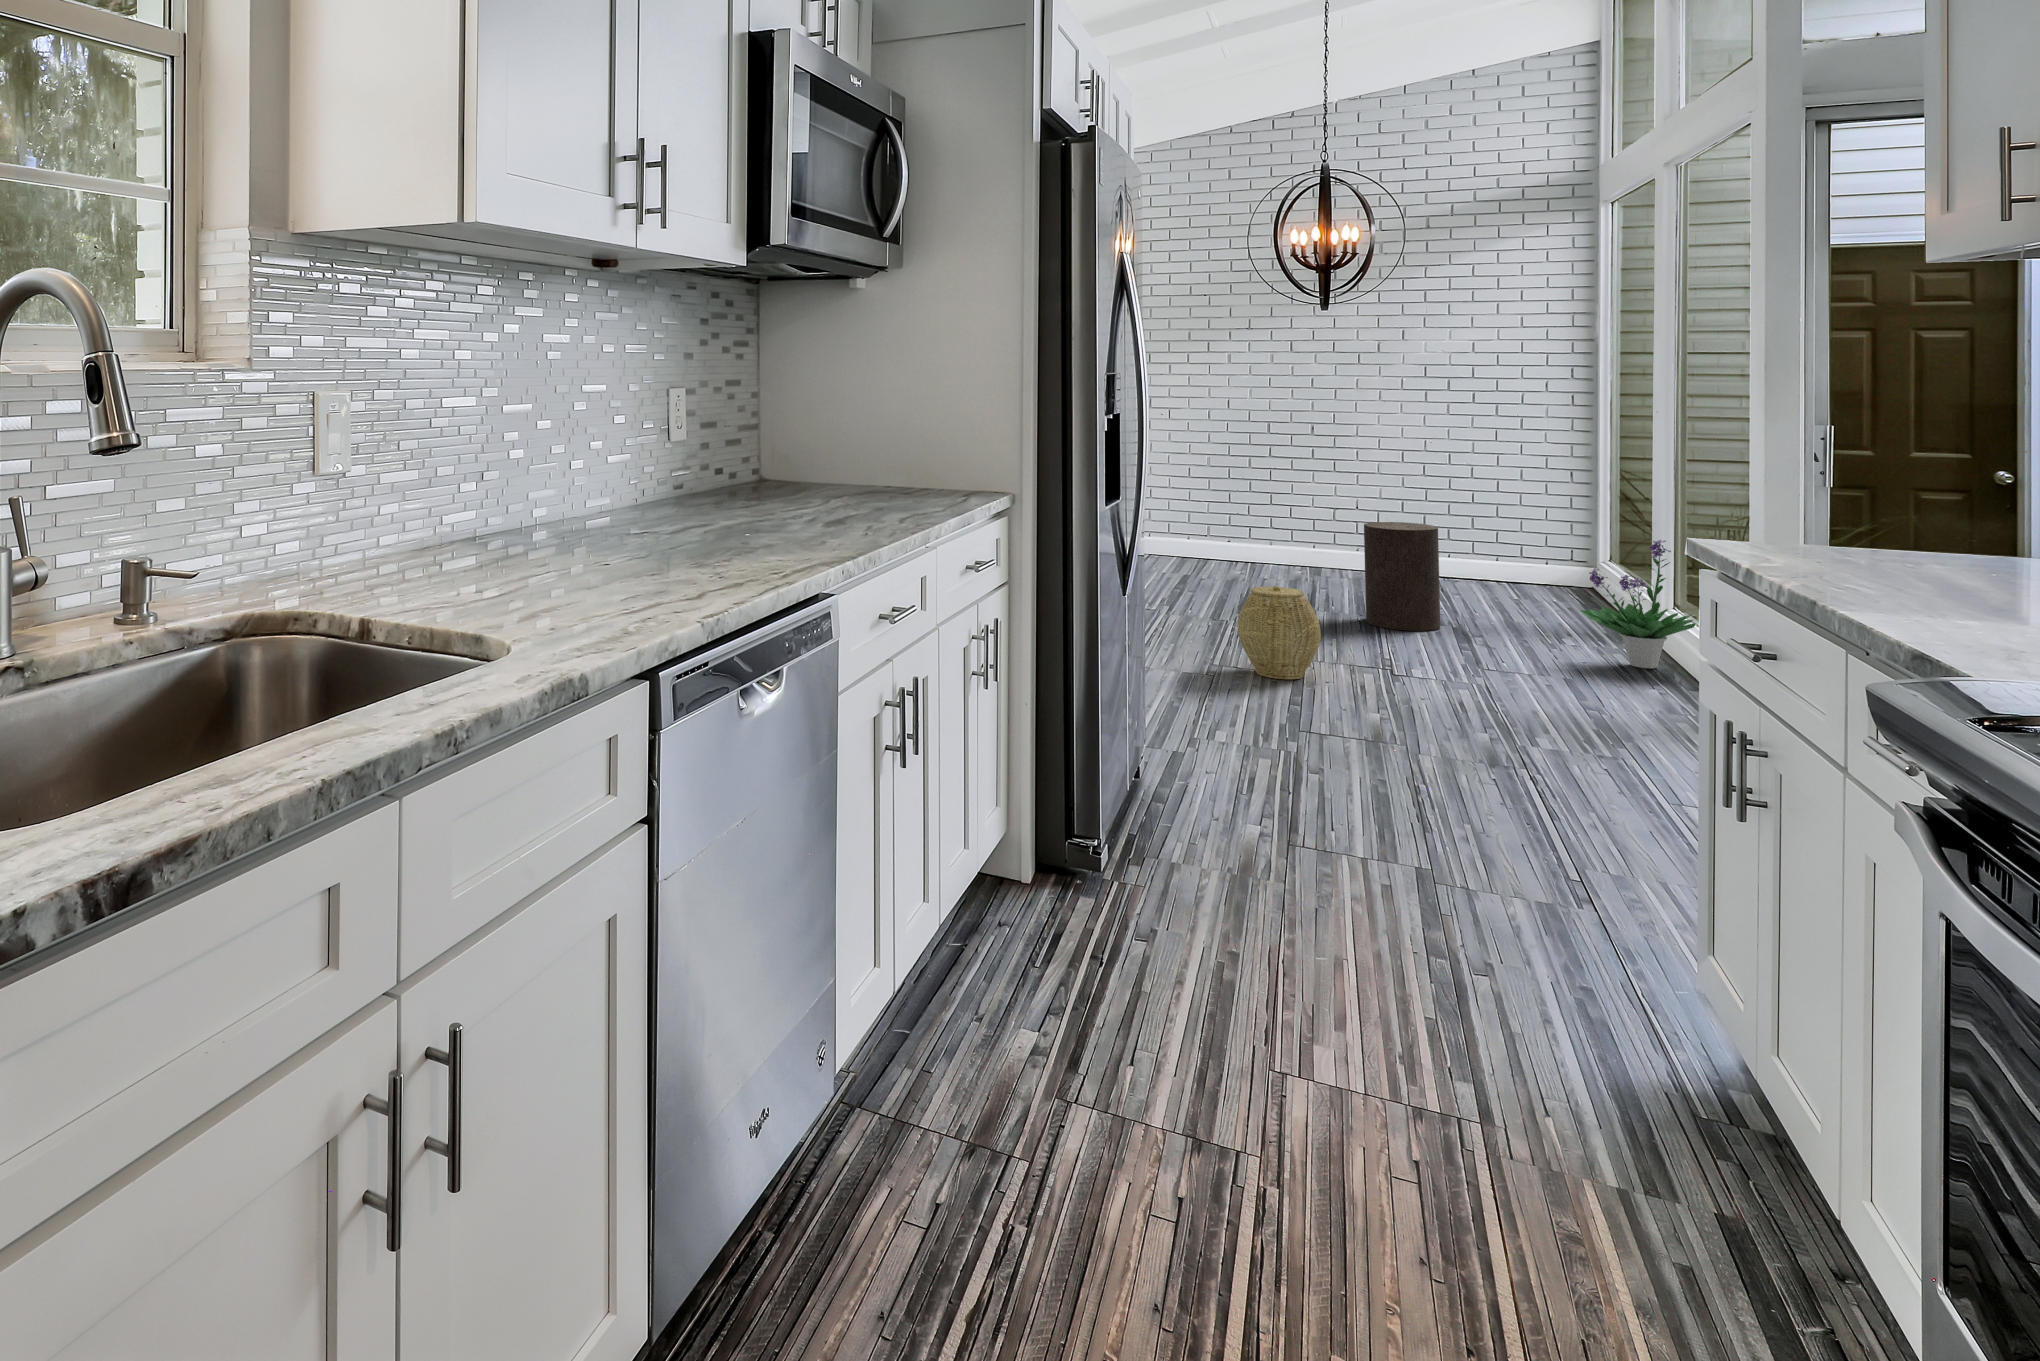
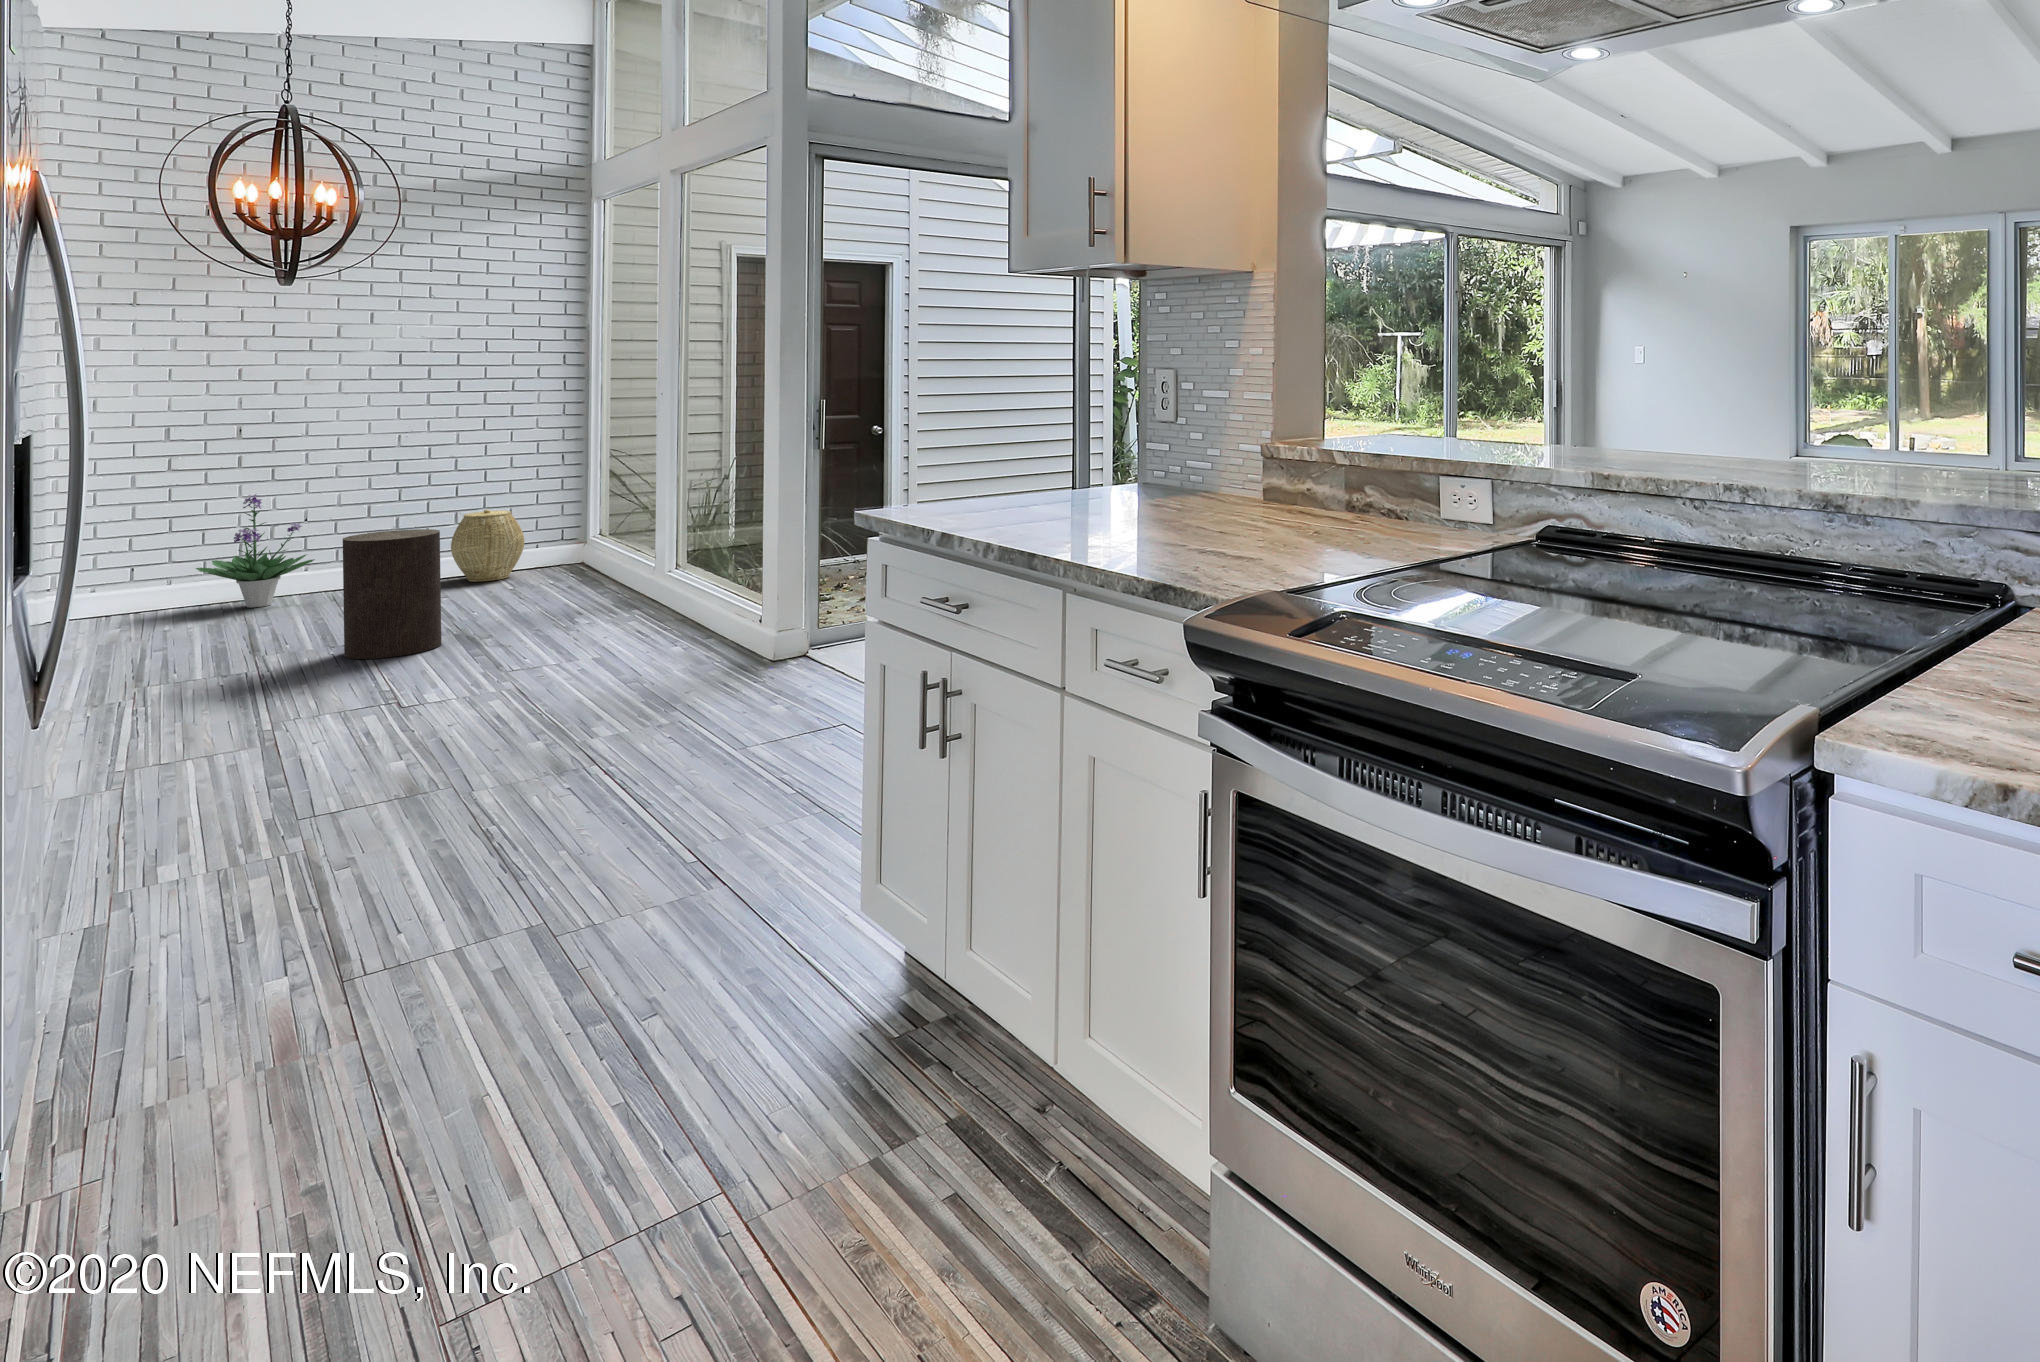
potted plant: present [1580,540,1695,668] -> present [196,494,315,607]
woven basket: present [1238,586,1321,679] -> present [451,509,524,582]

